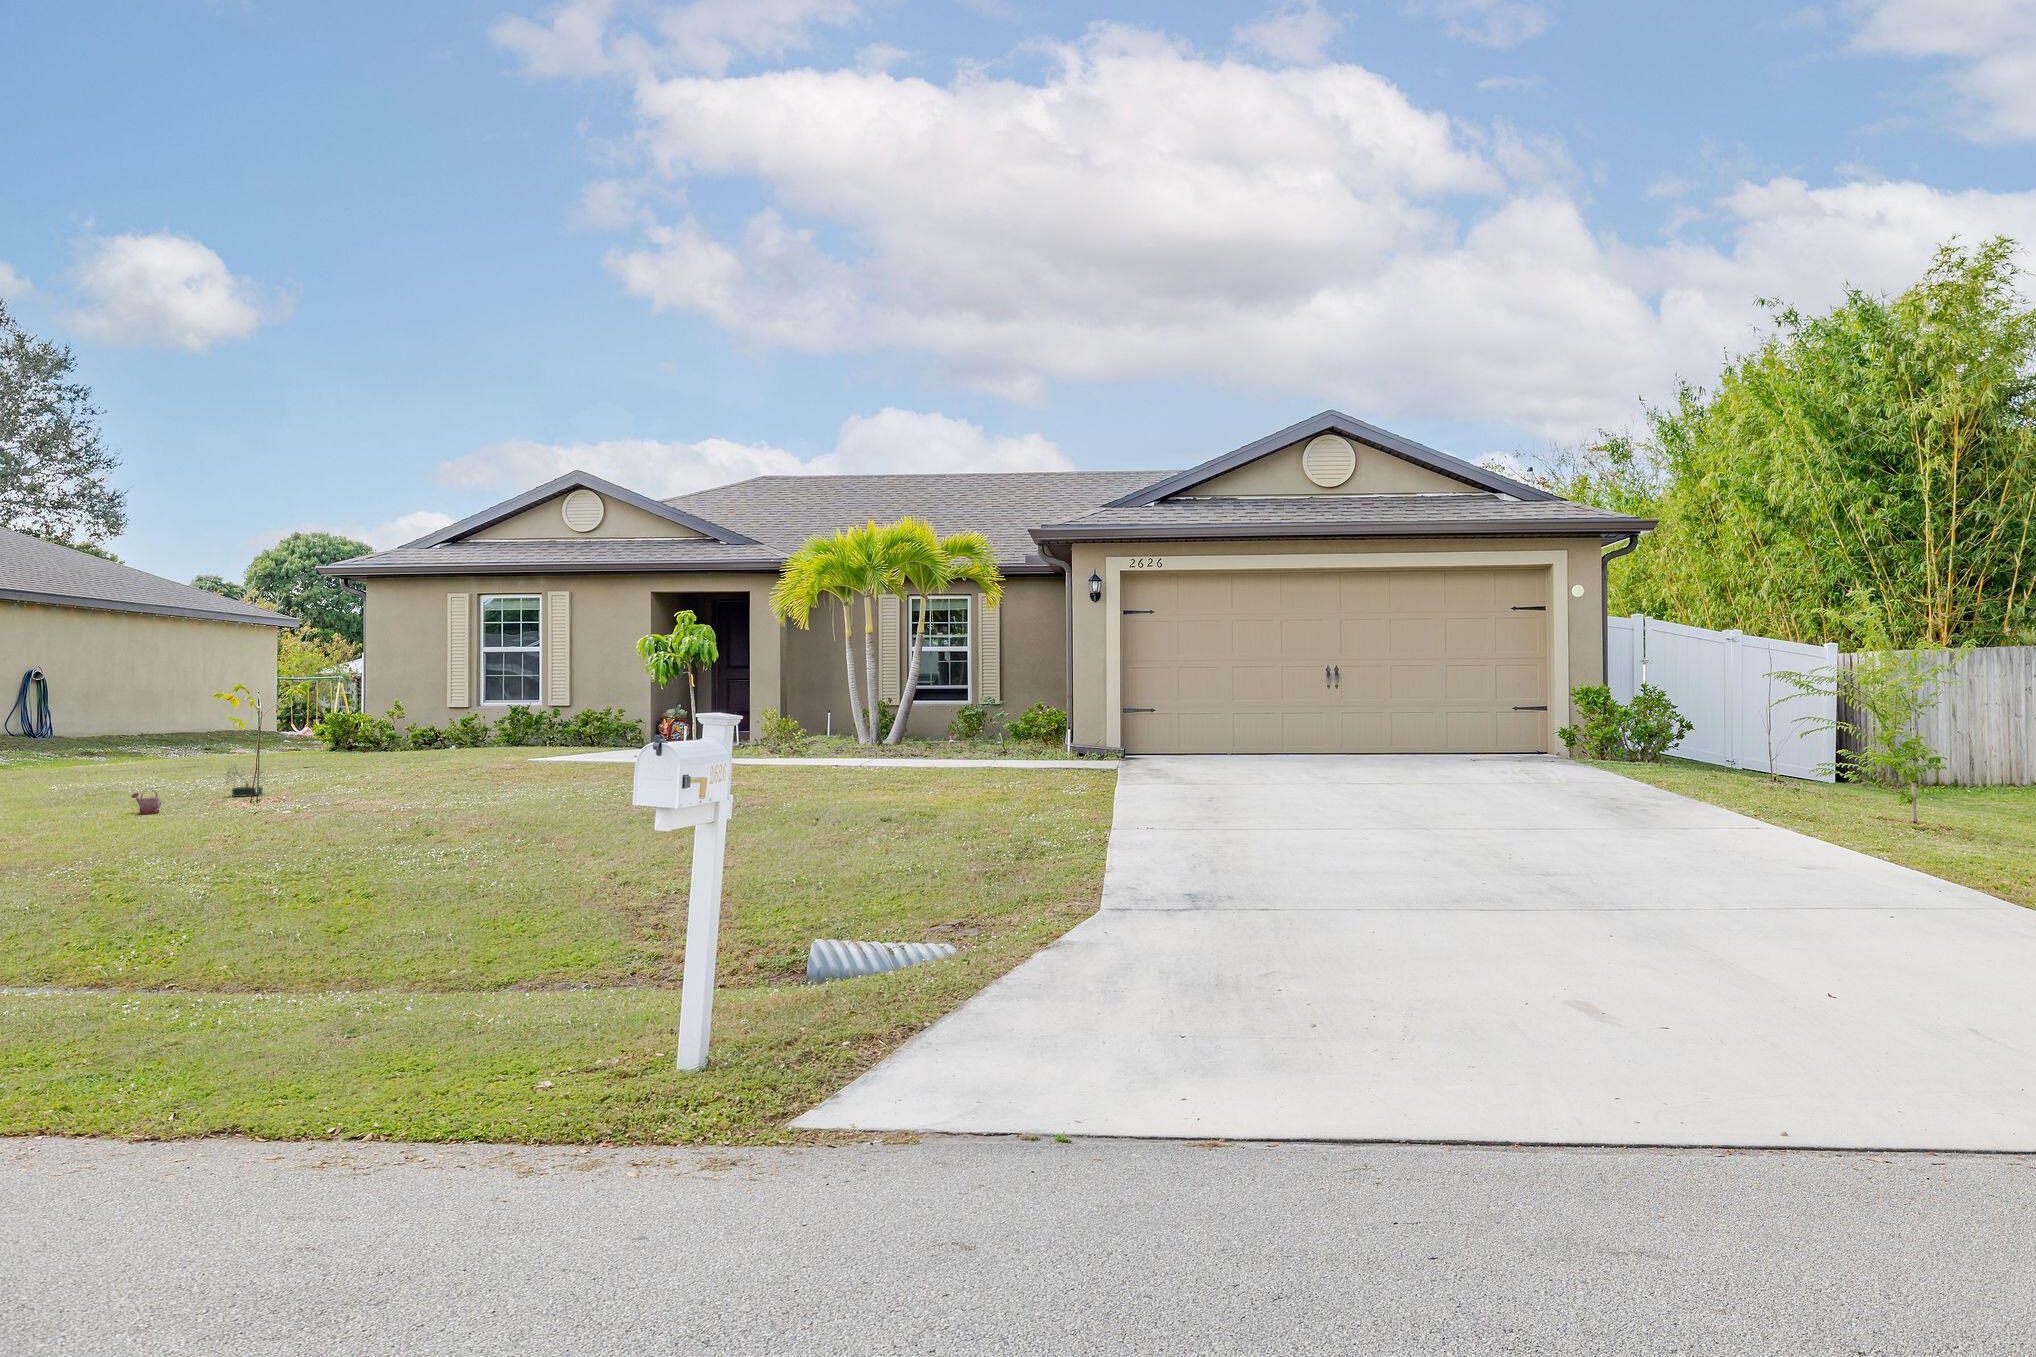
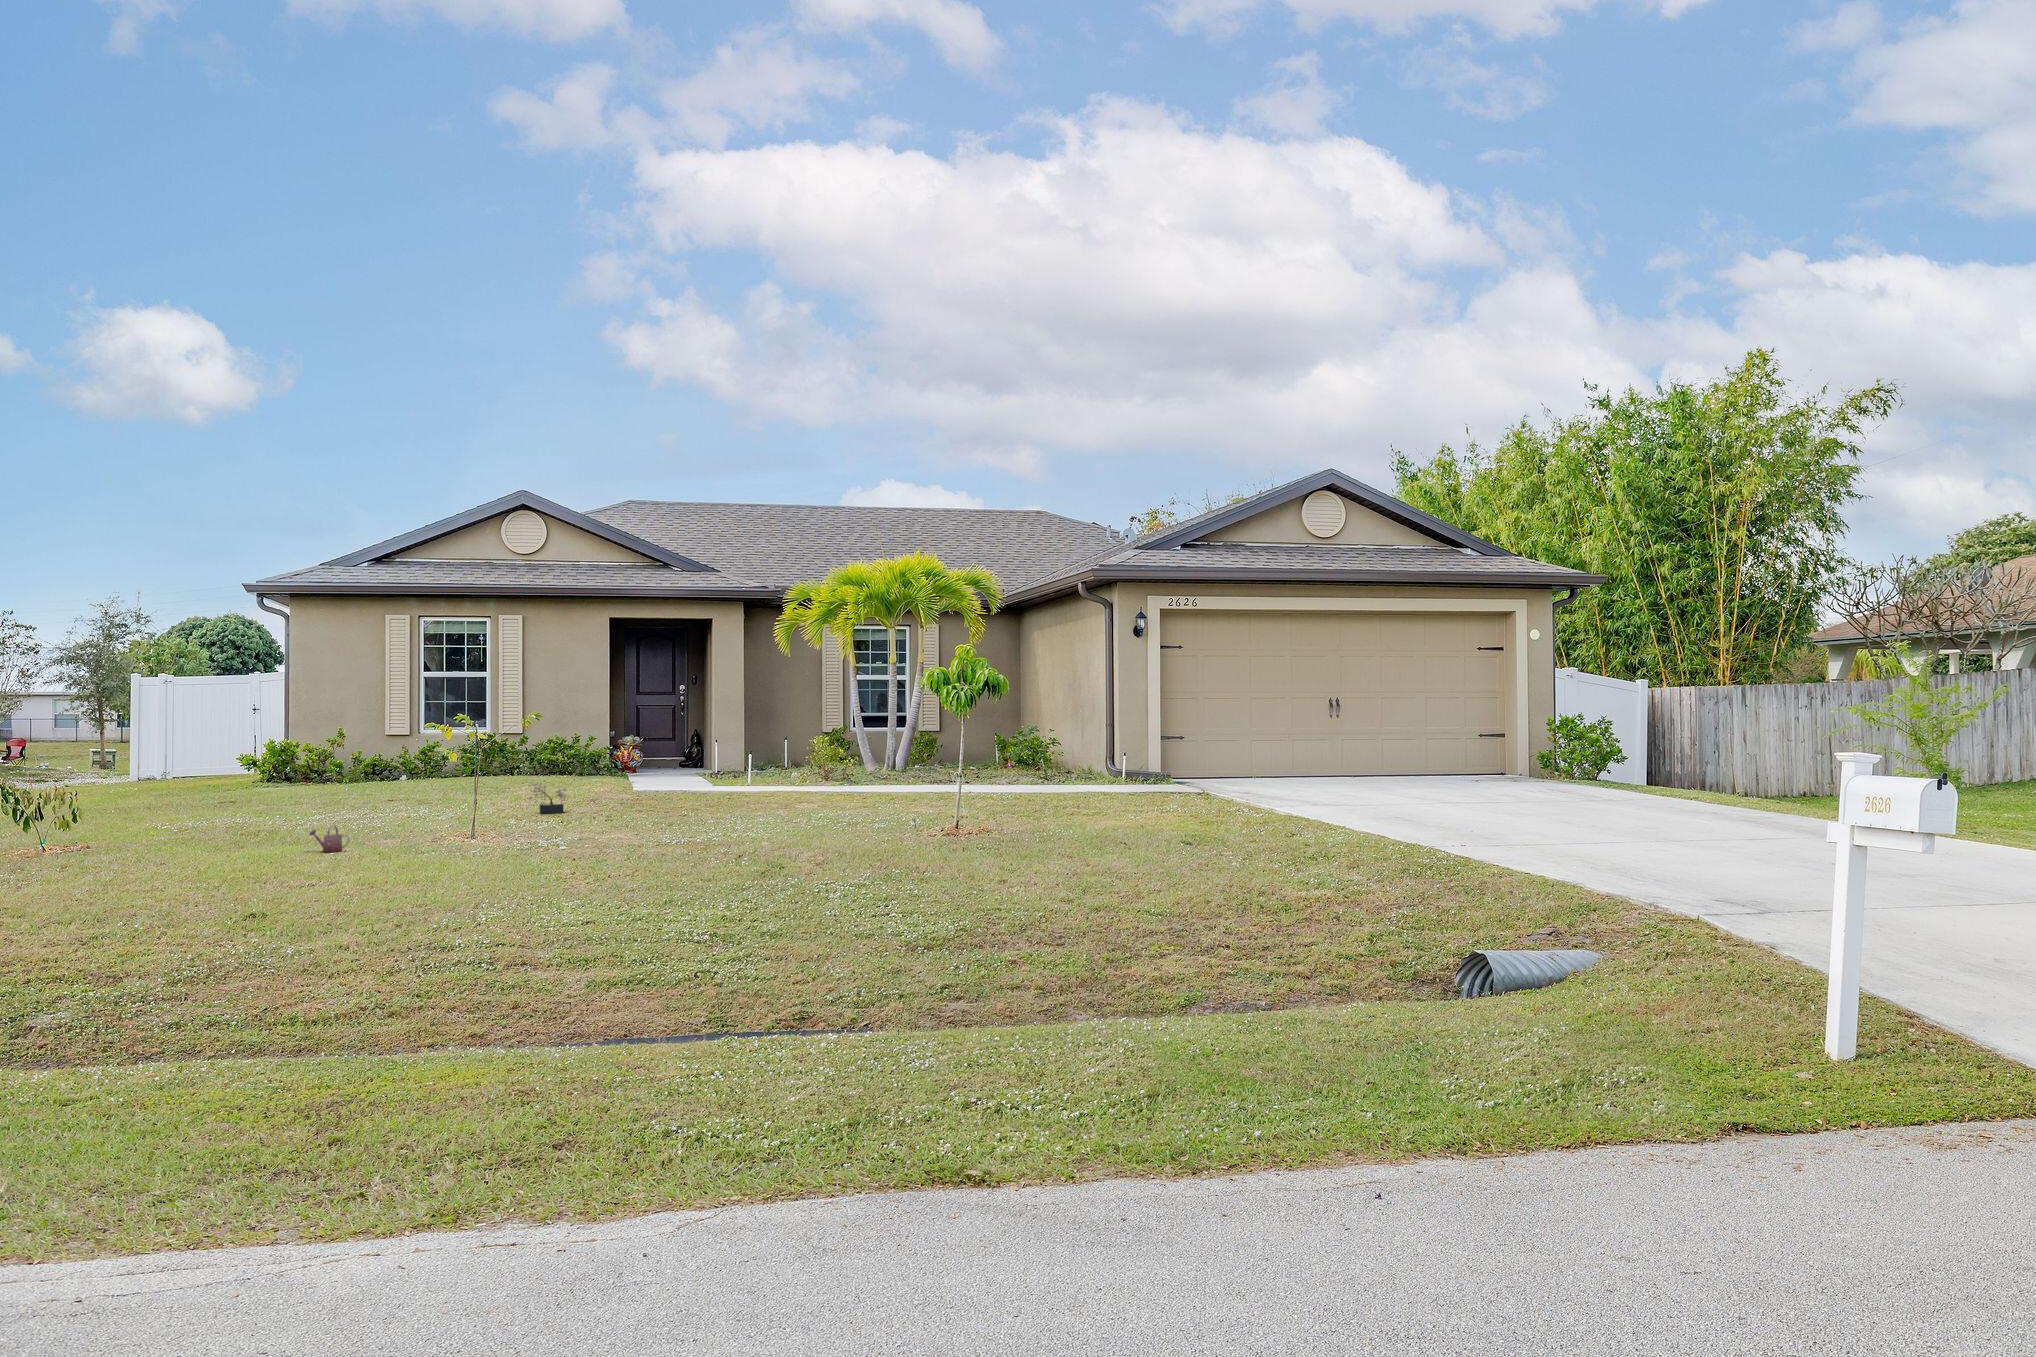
decorative plant: present [225,765,265,797] -> present [530,783,569,814]

